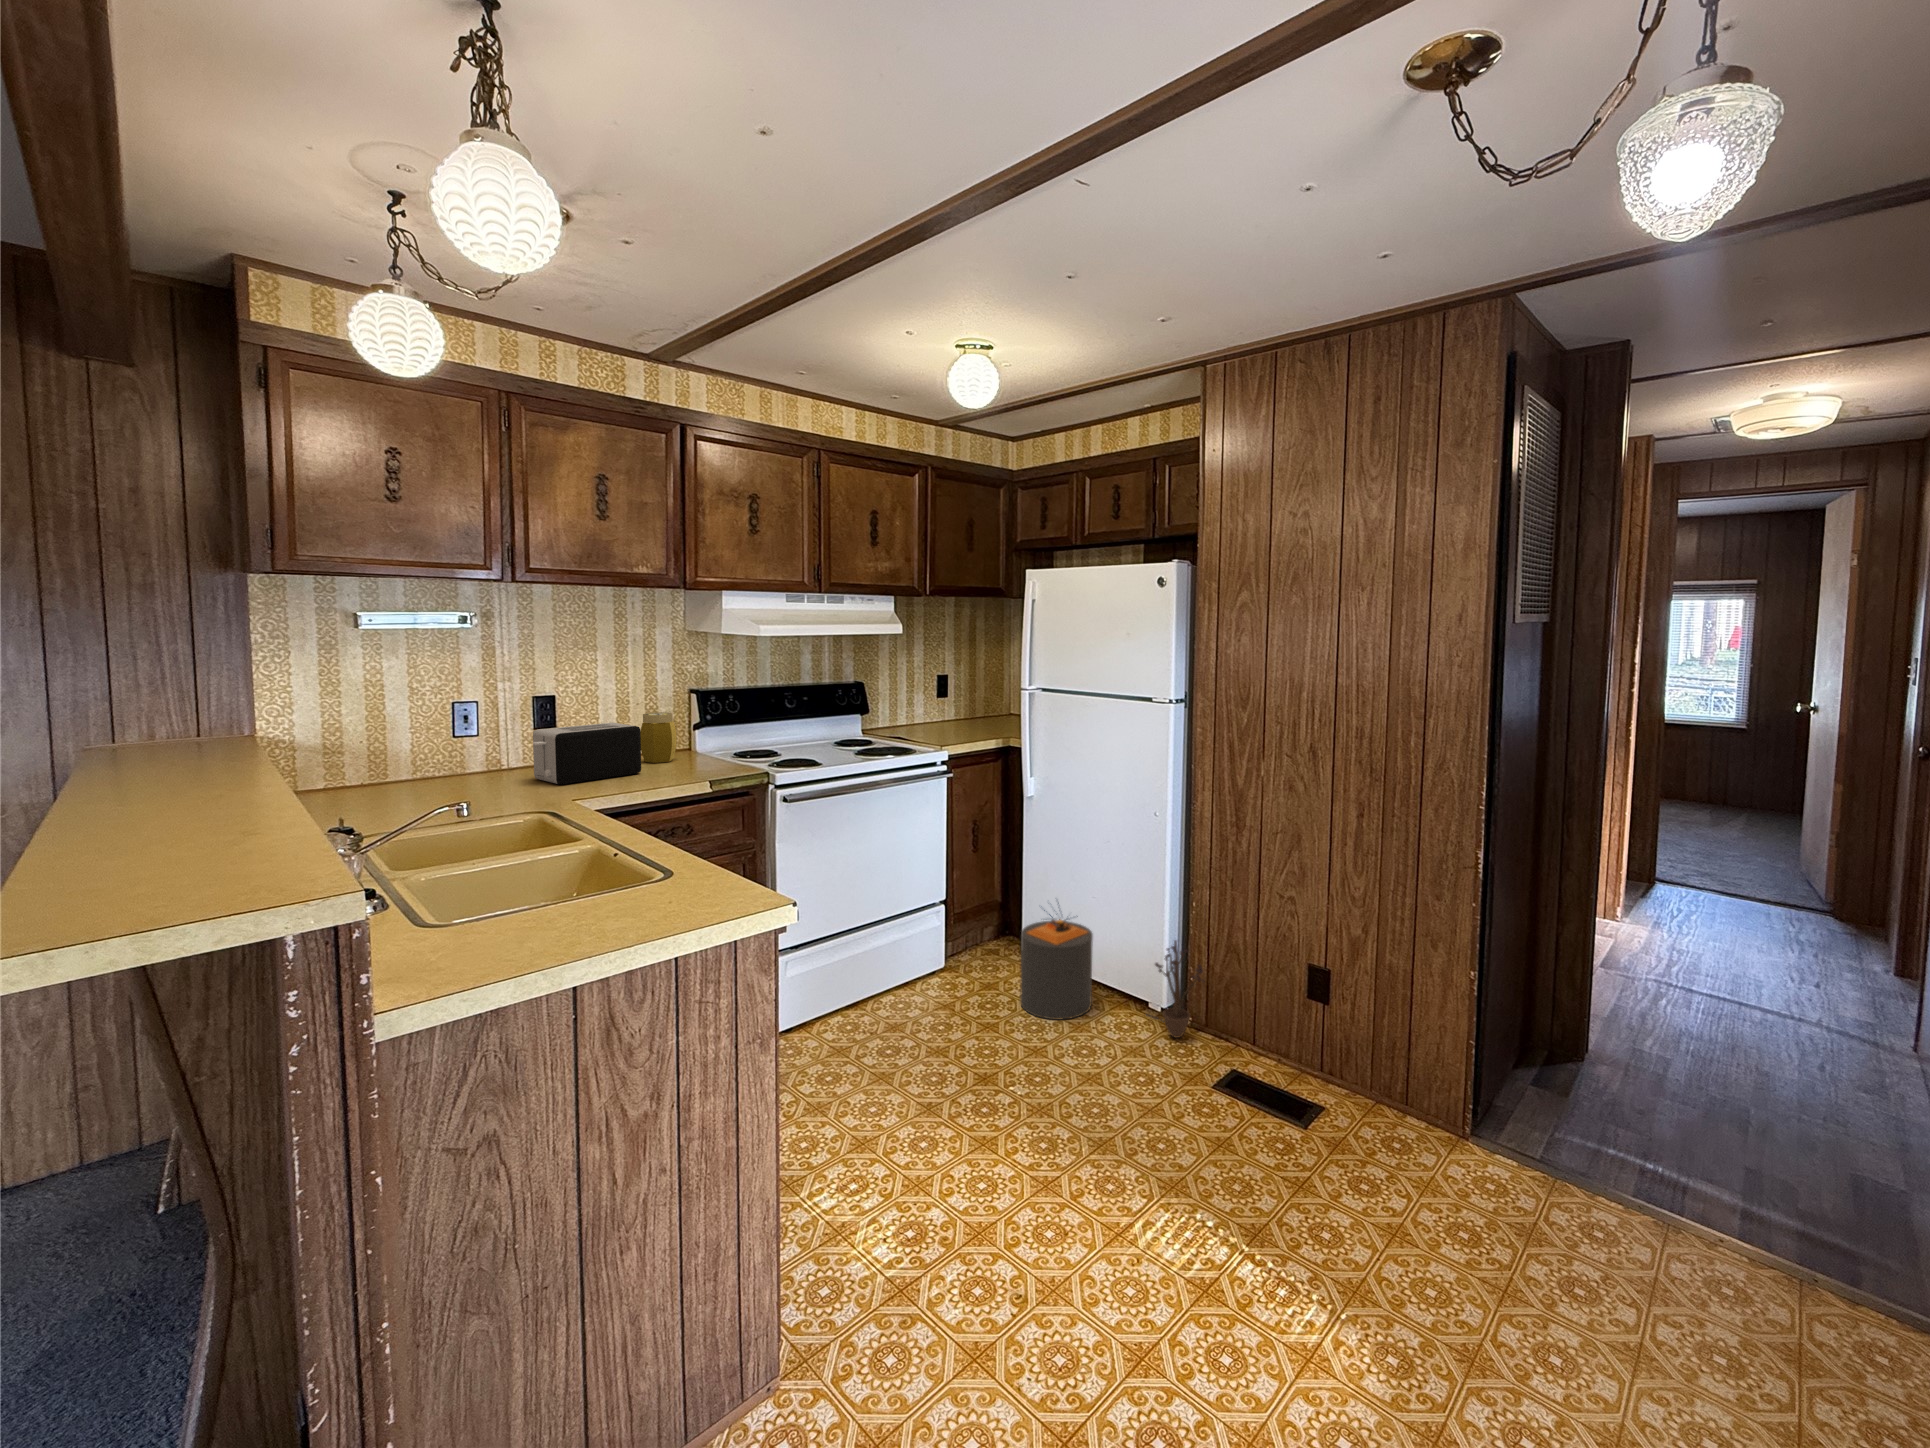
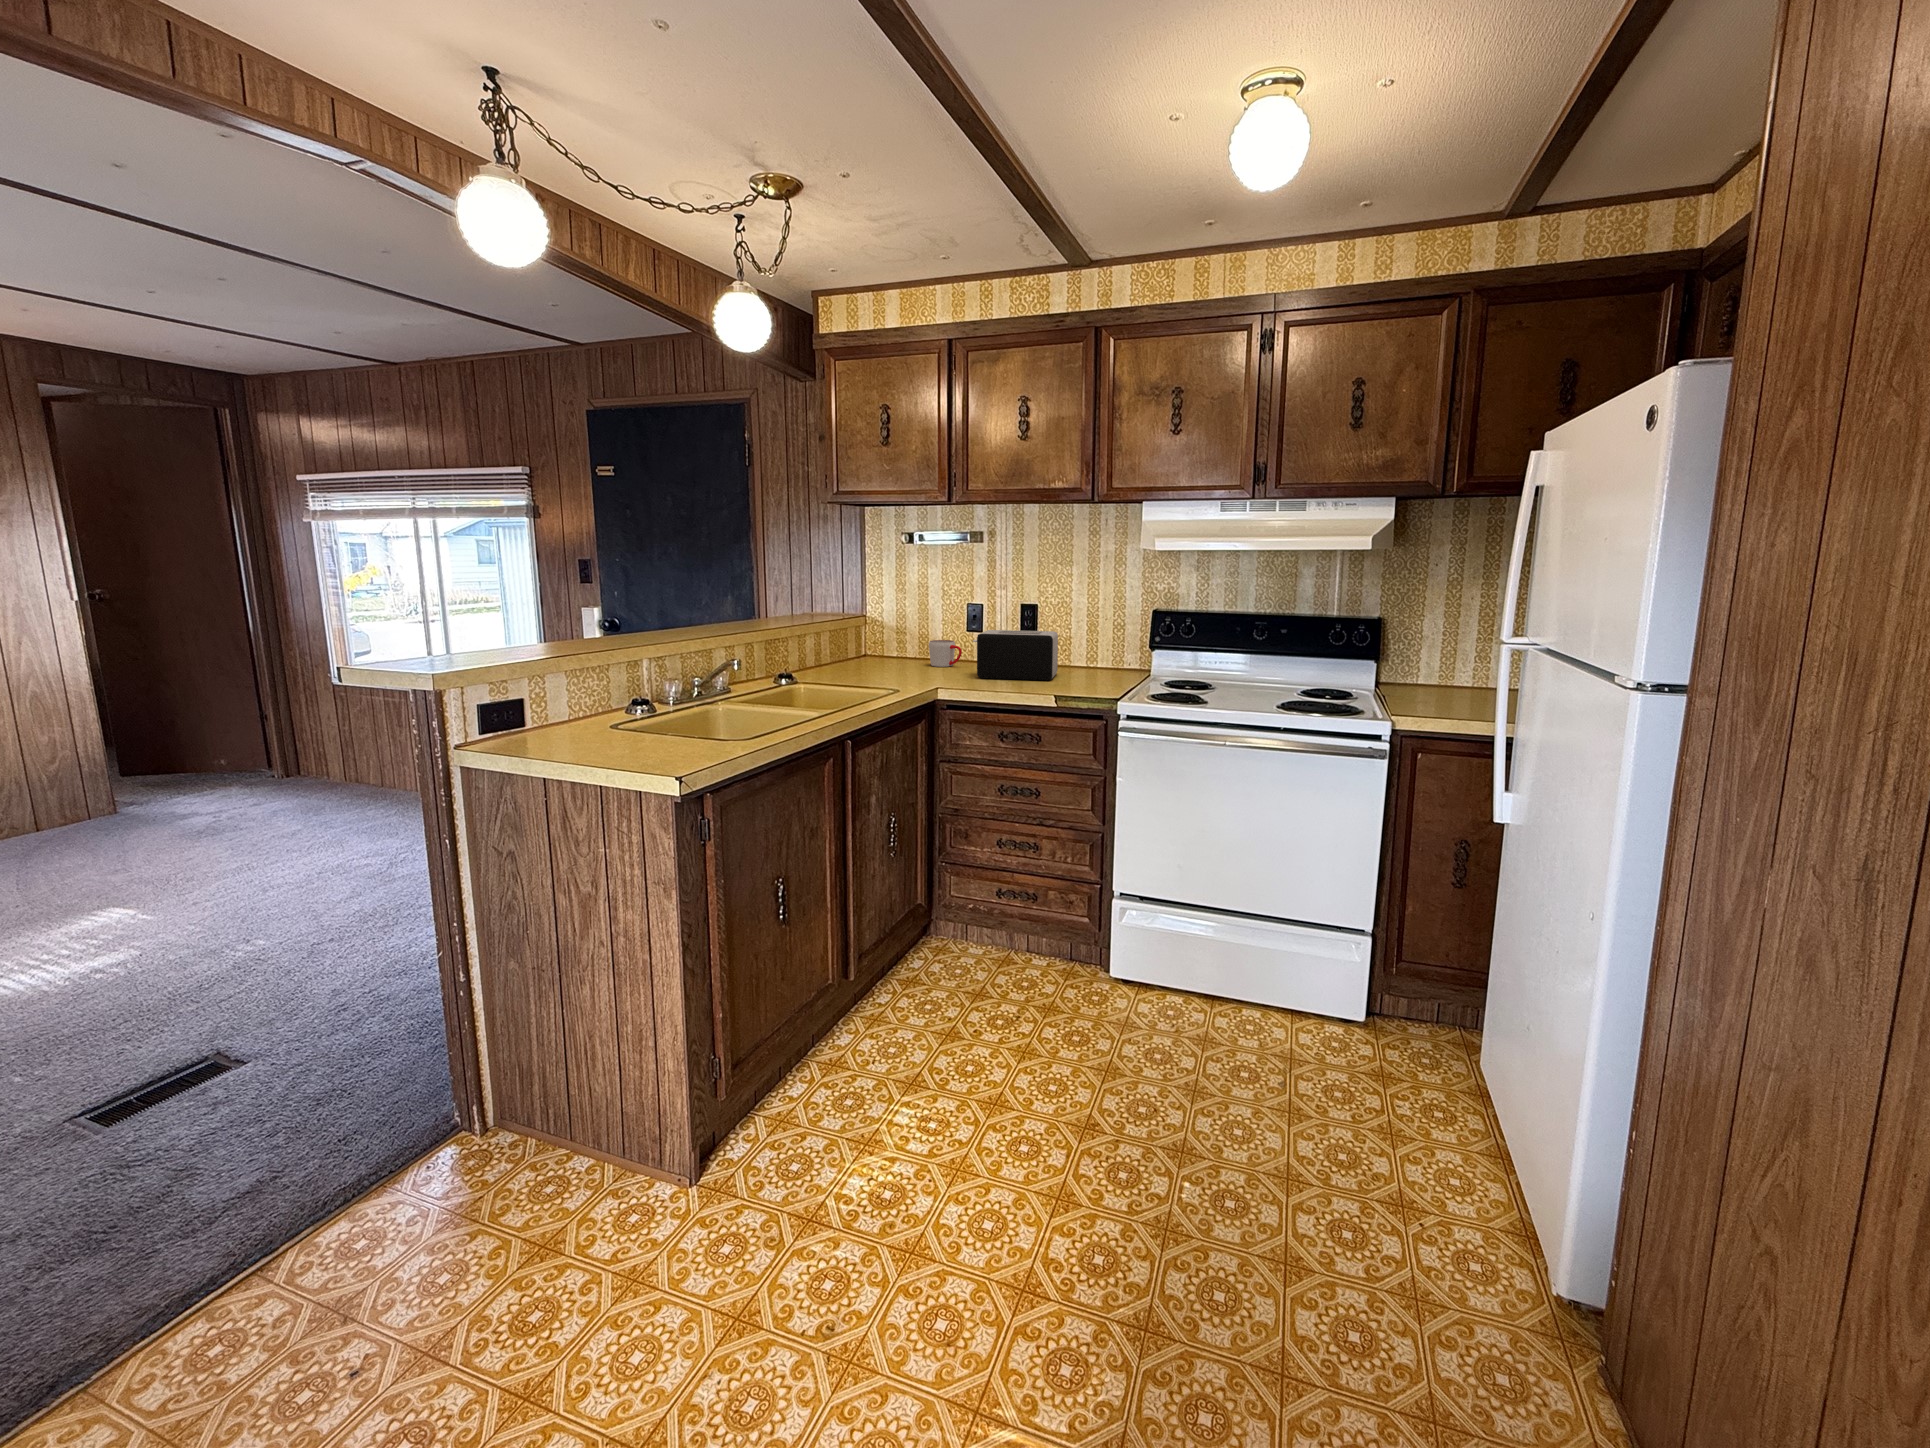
jar: present [640,712,677,763] -> none [1089,627,1121,677]
mug: none [420,751,479,787] -> present [929,640,962,667]
trash can: present [1020,903,1093,1019] -> none [1362,977,1500,1183]
decorative plant: present [1146,941,1205,1038] -> none [1503,1151,1584,1334]

